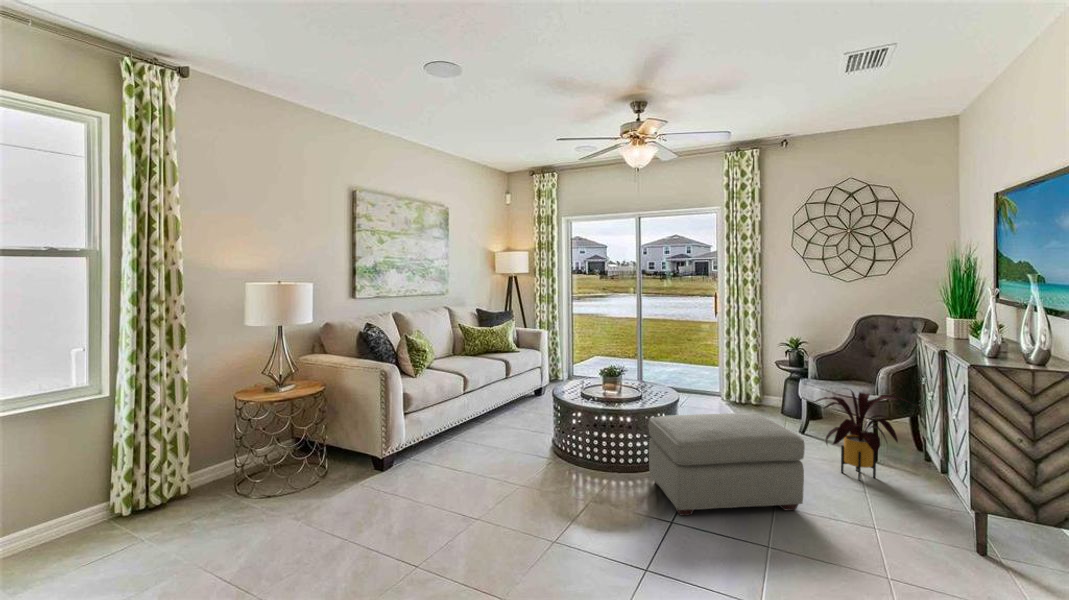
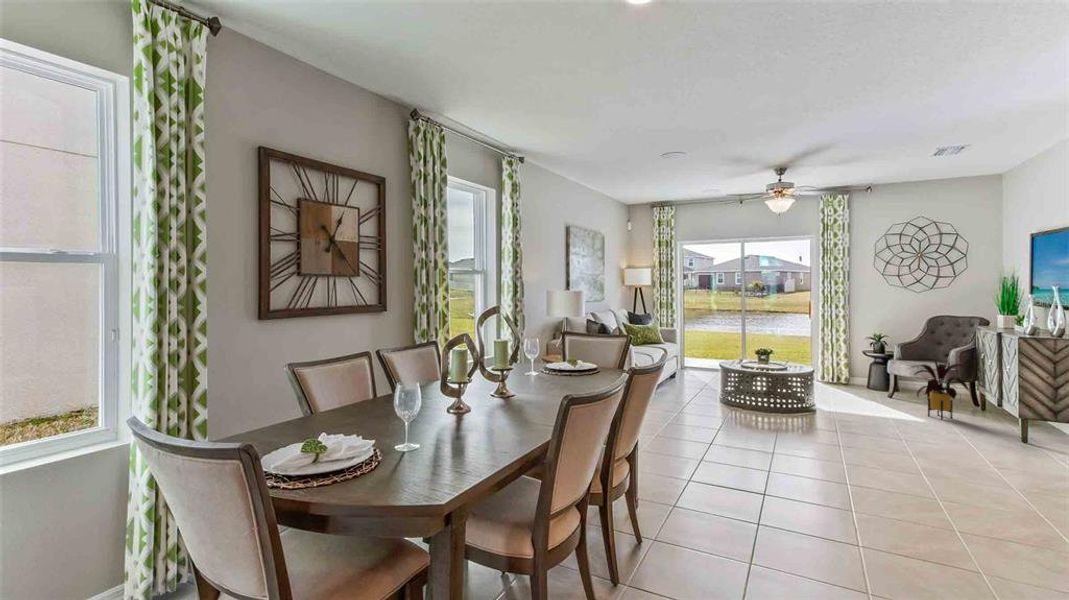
ottoman: present [648,413,805,516] -> none [802,374,913,431]

